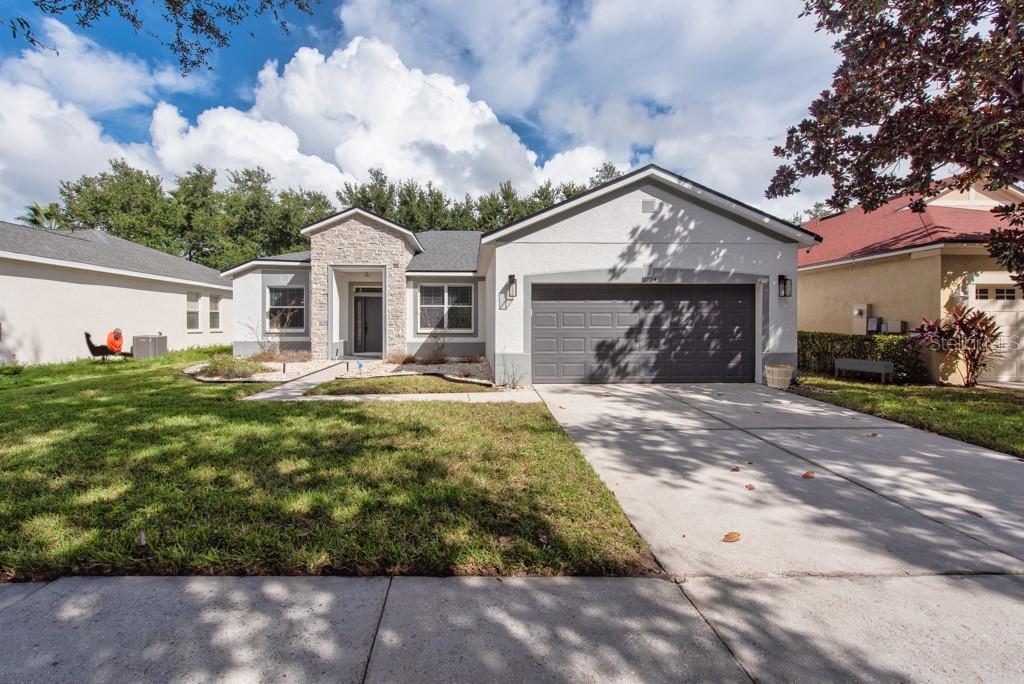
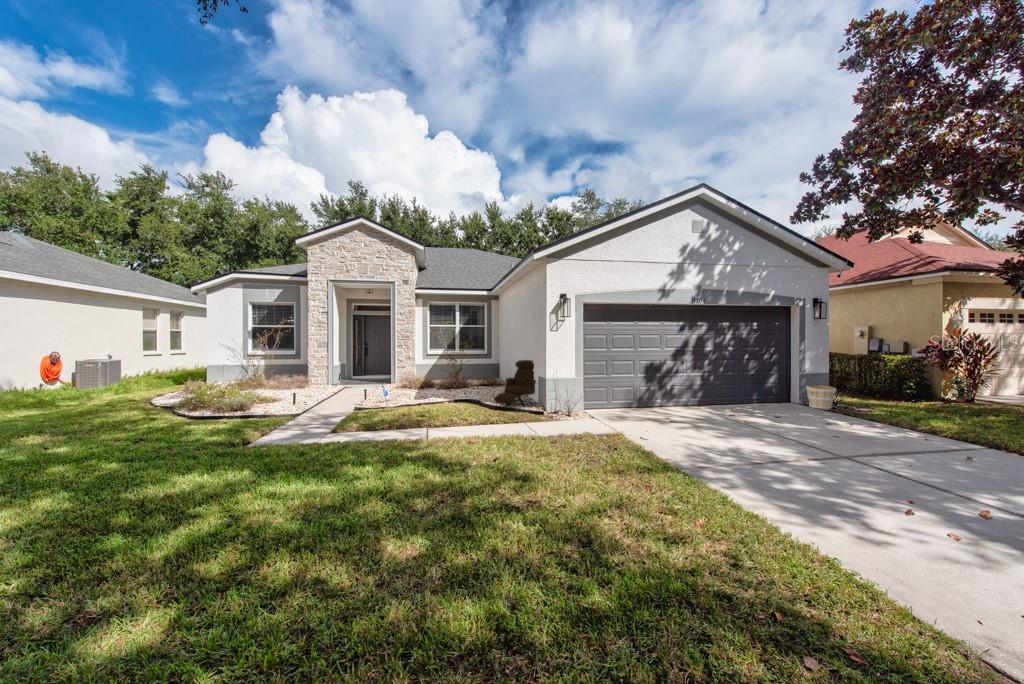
lounge chair: present [85,332,133,364] -> present [494,360,536,407]
bench: present [835,358,894,383] -> none [849,376,908,400]
decorative plant: none [939,358,966,386] -> present [949,376,972,402]

